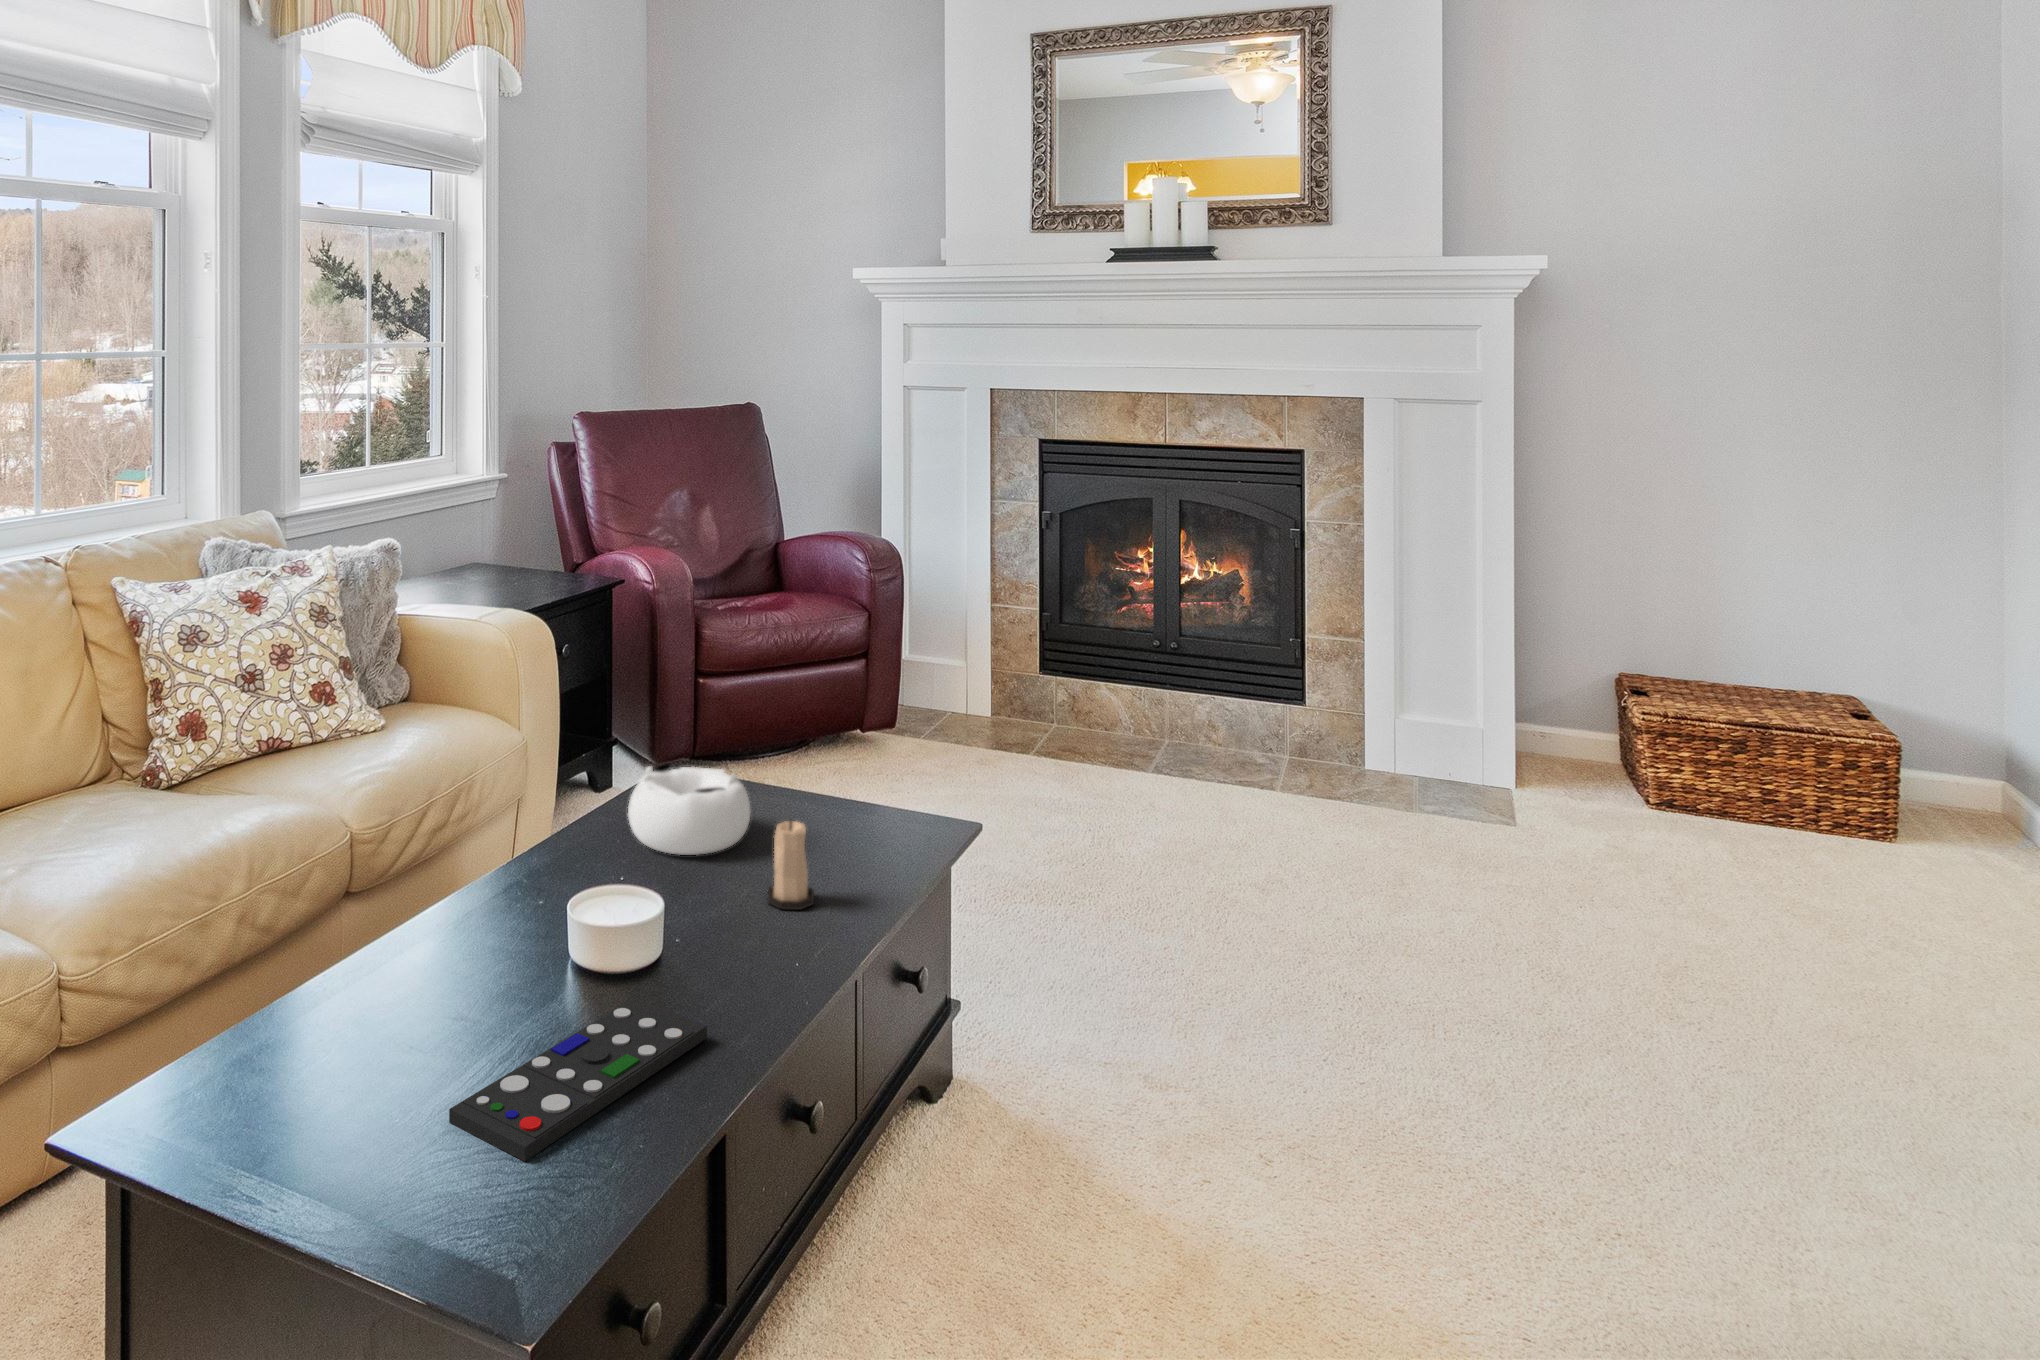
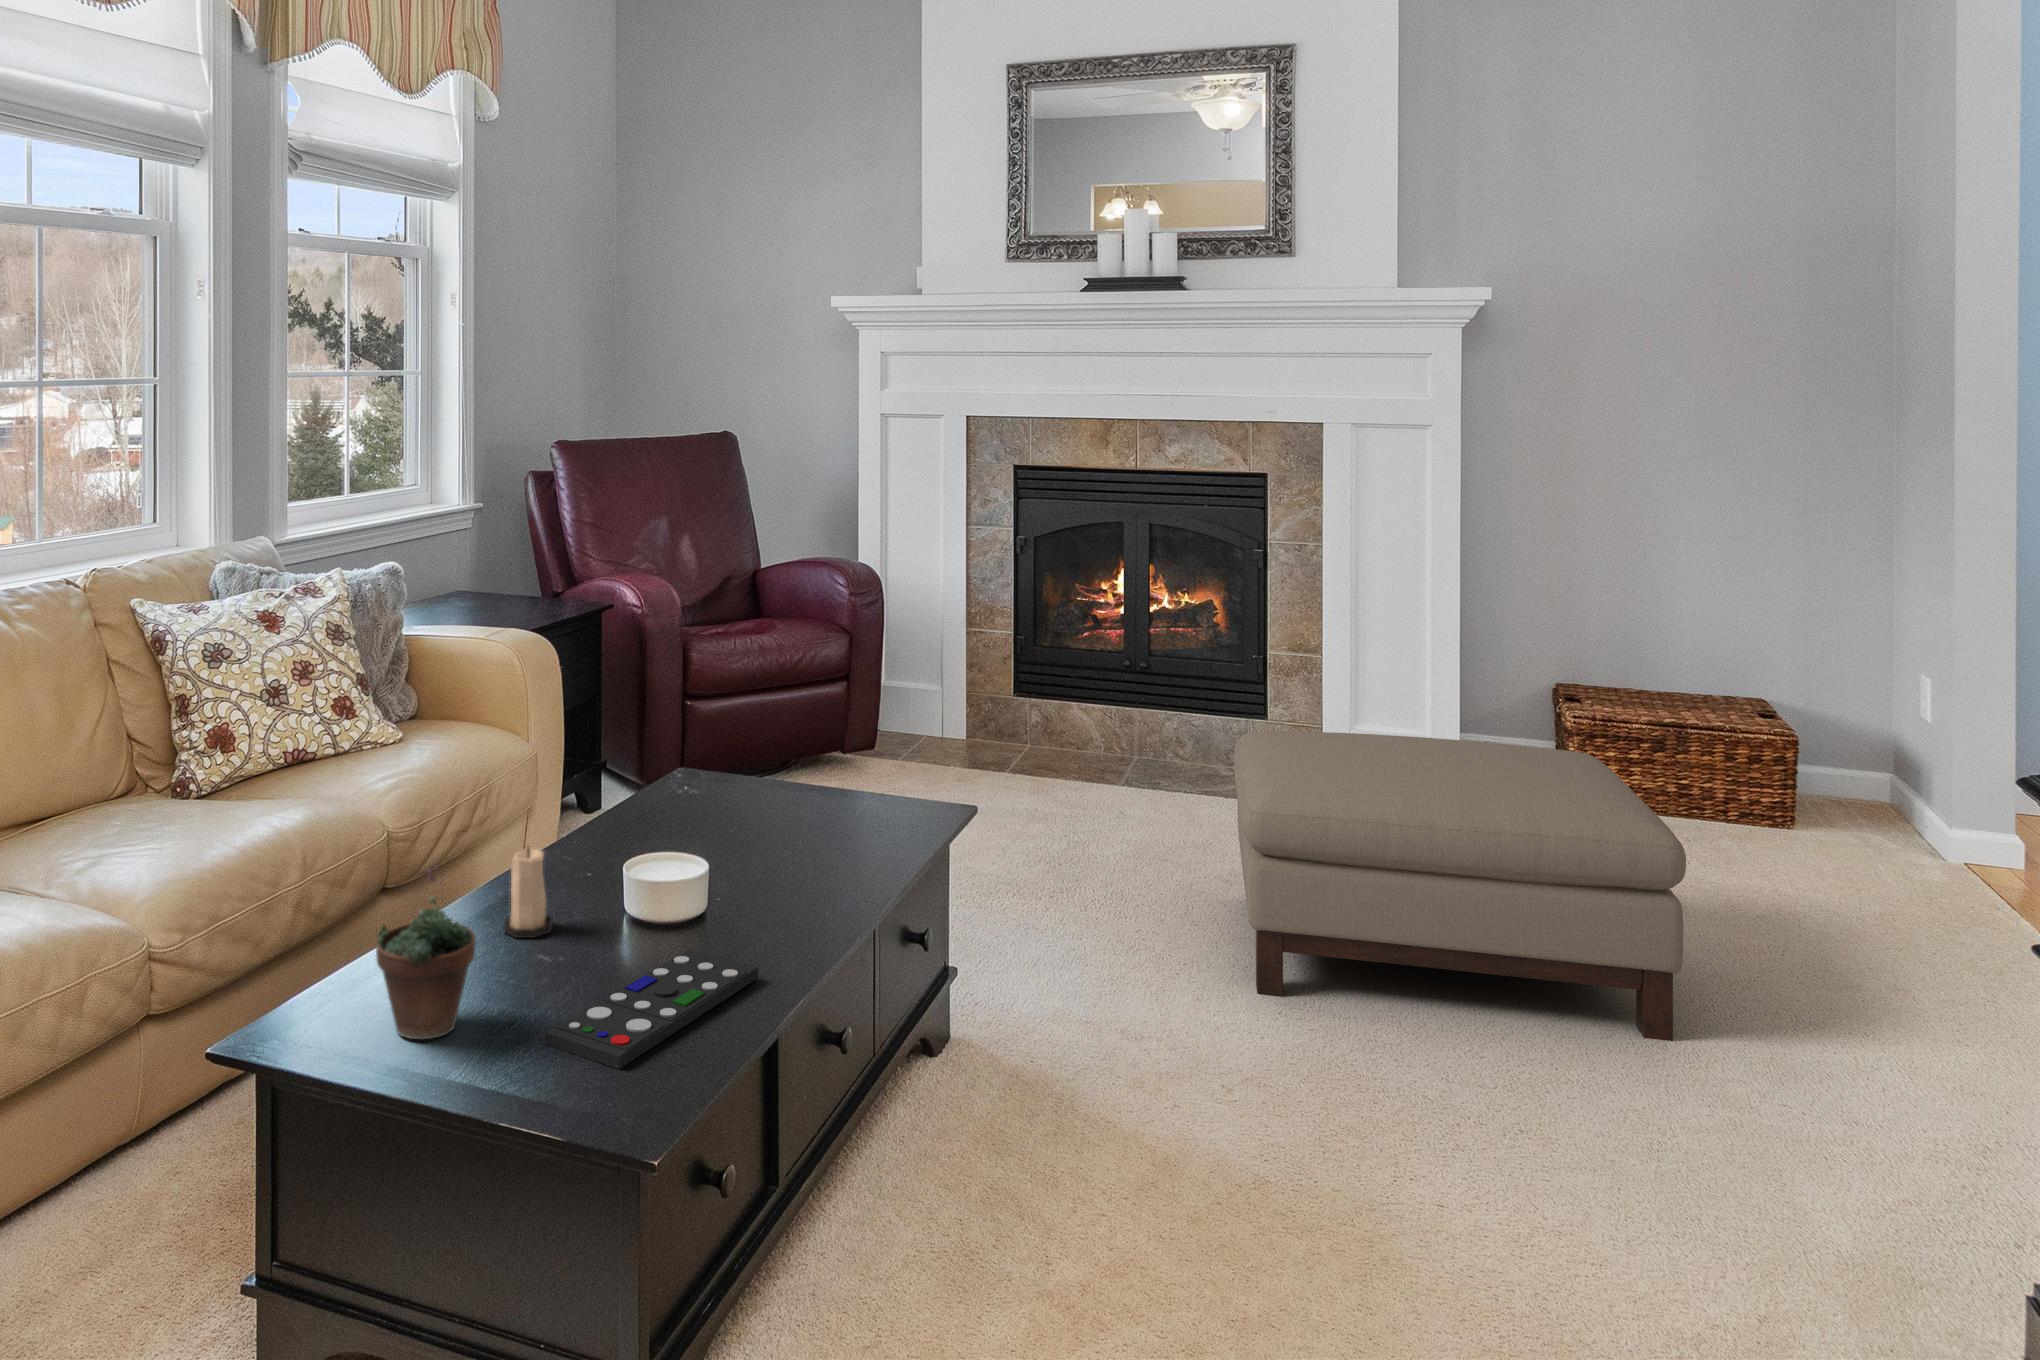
ottoman: none [1270,730,1791,1101] -> present [1234,731,1686,1041]
decorative bowl: present [628,764,750,855] -> none [655,760,768,841]
candle: present [767,820,814,910] -> present [504,846,553,938]
succulent plant: none [261,910,375,1111] -> present [376,866,476,1039]

